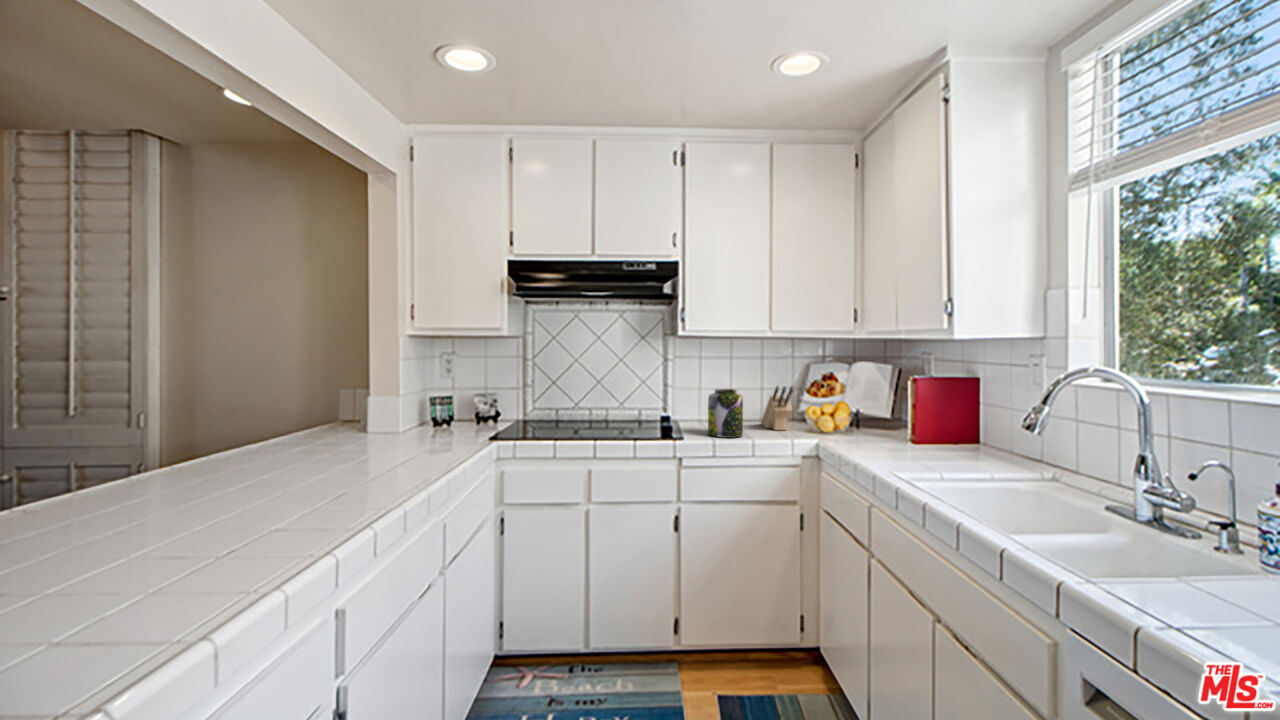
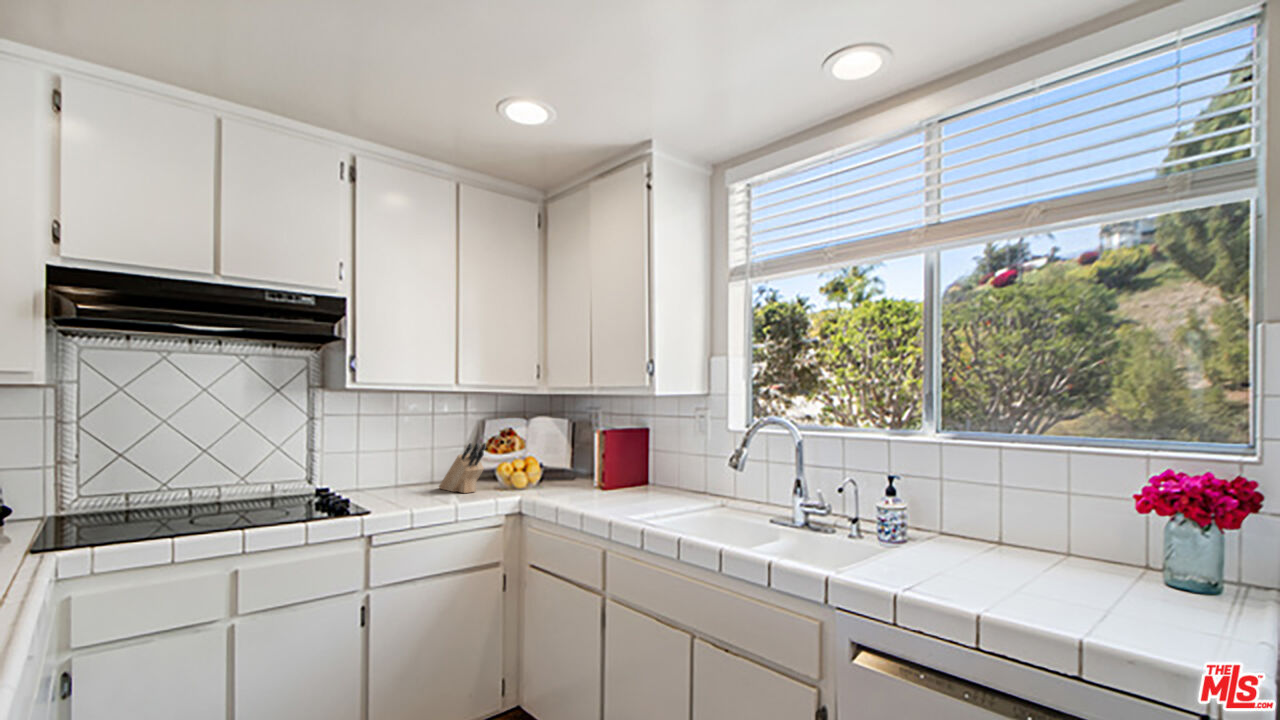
jar: present [708,389,743,438] -> none [395,449,439,507]

